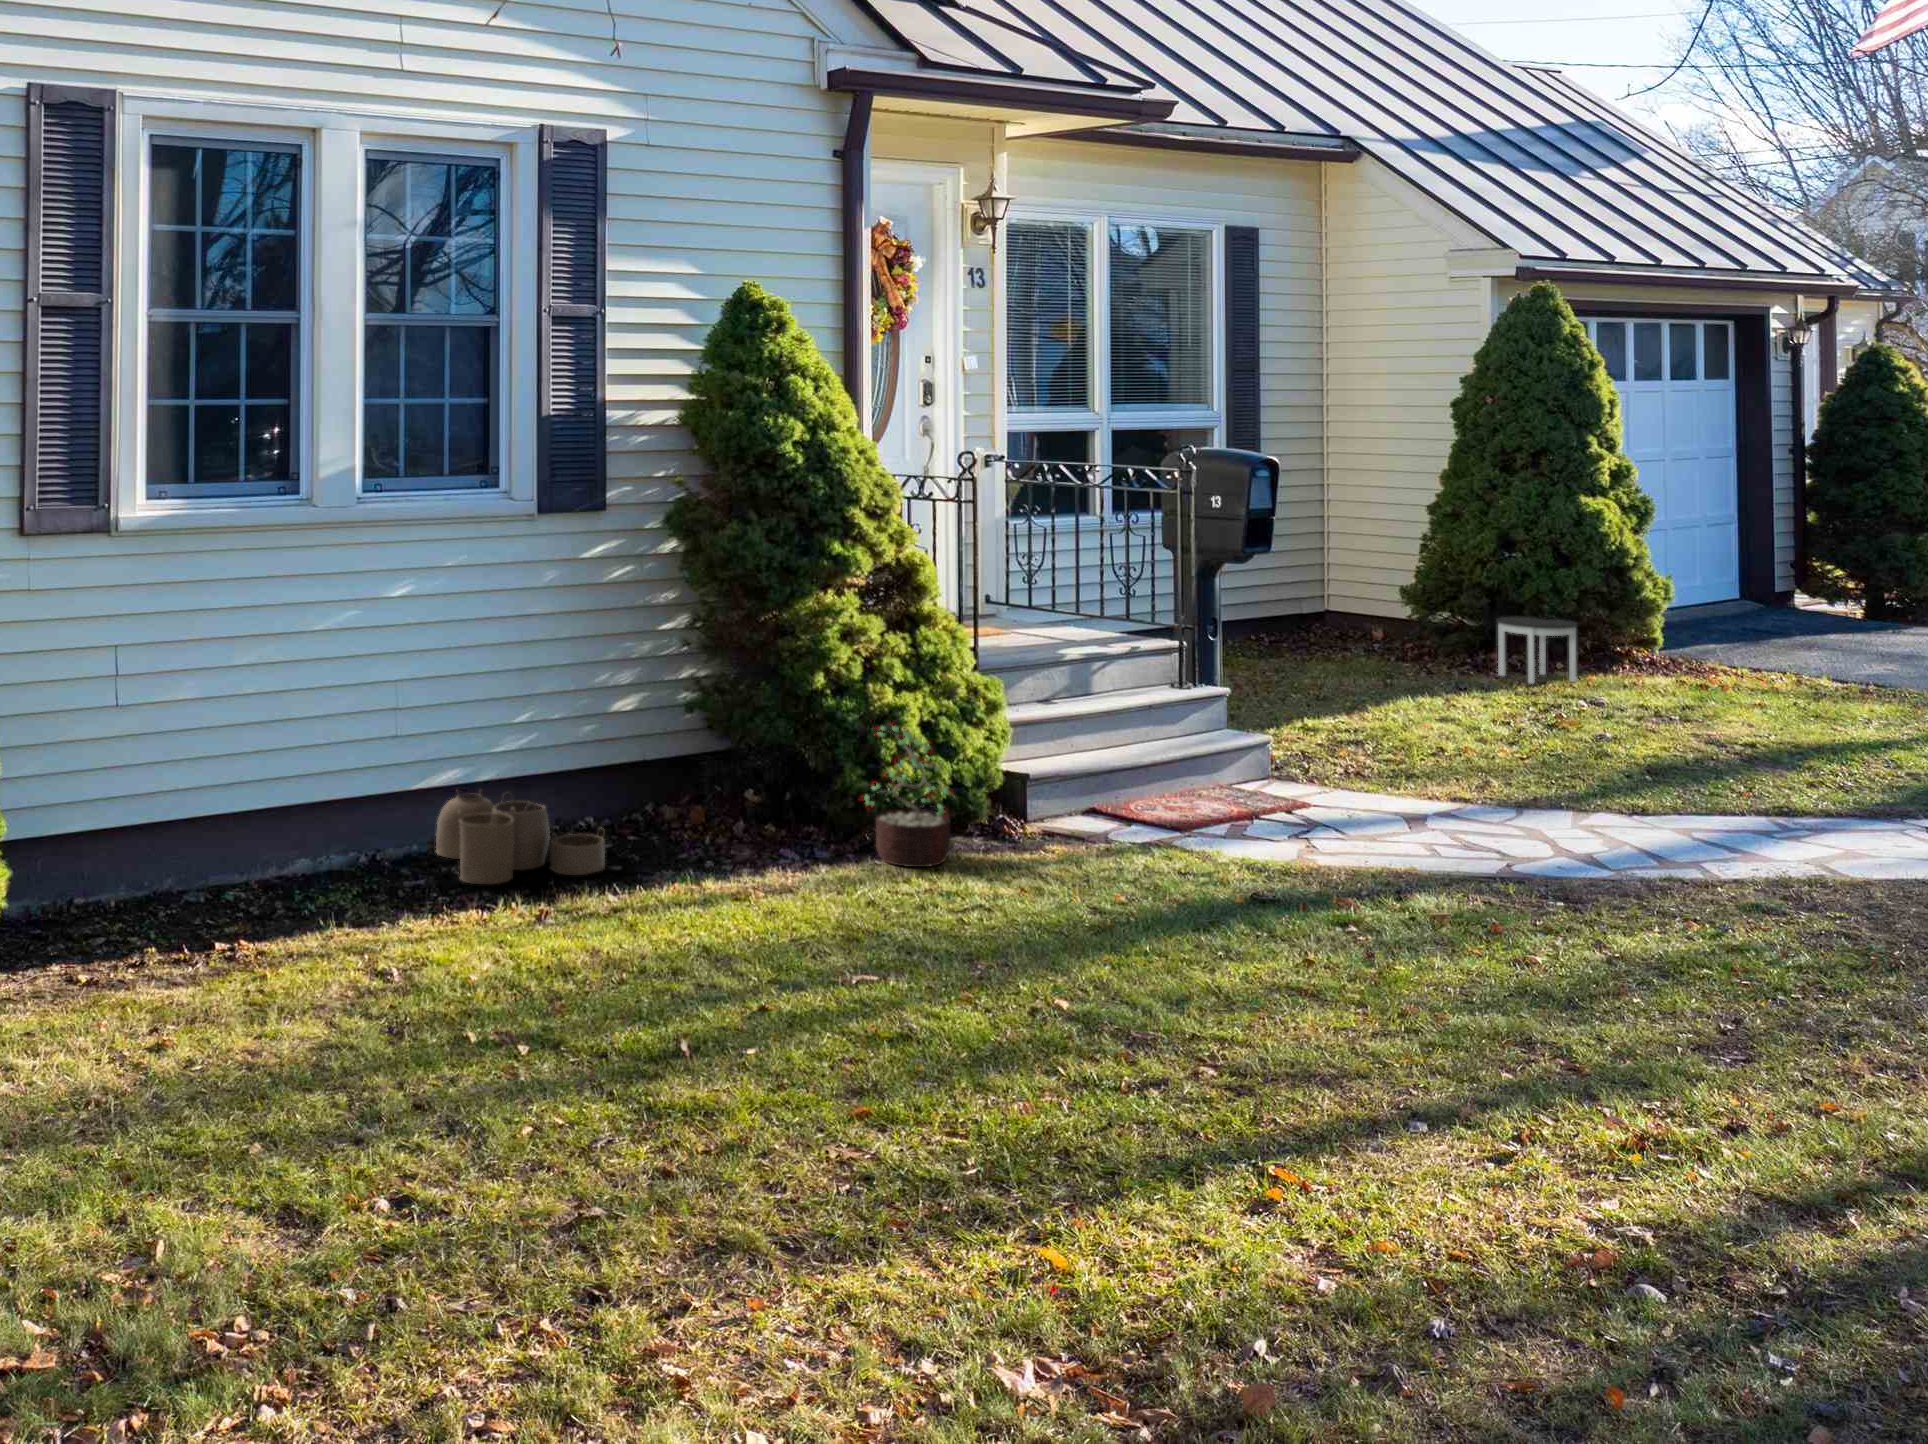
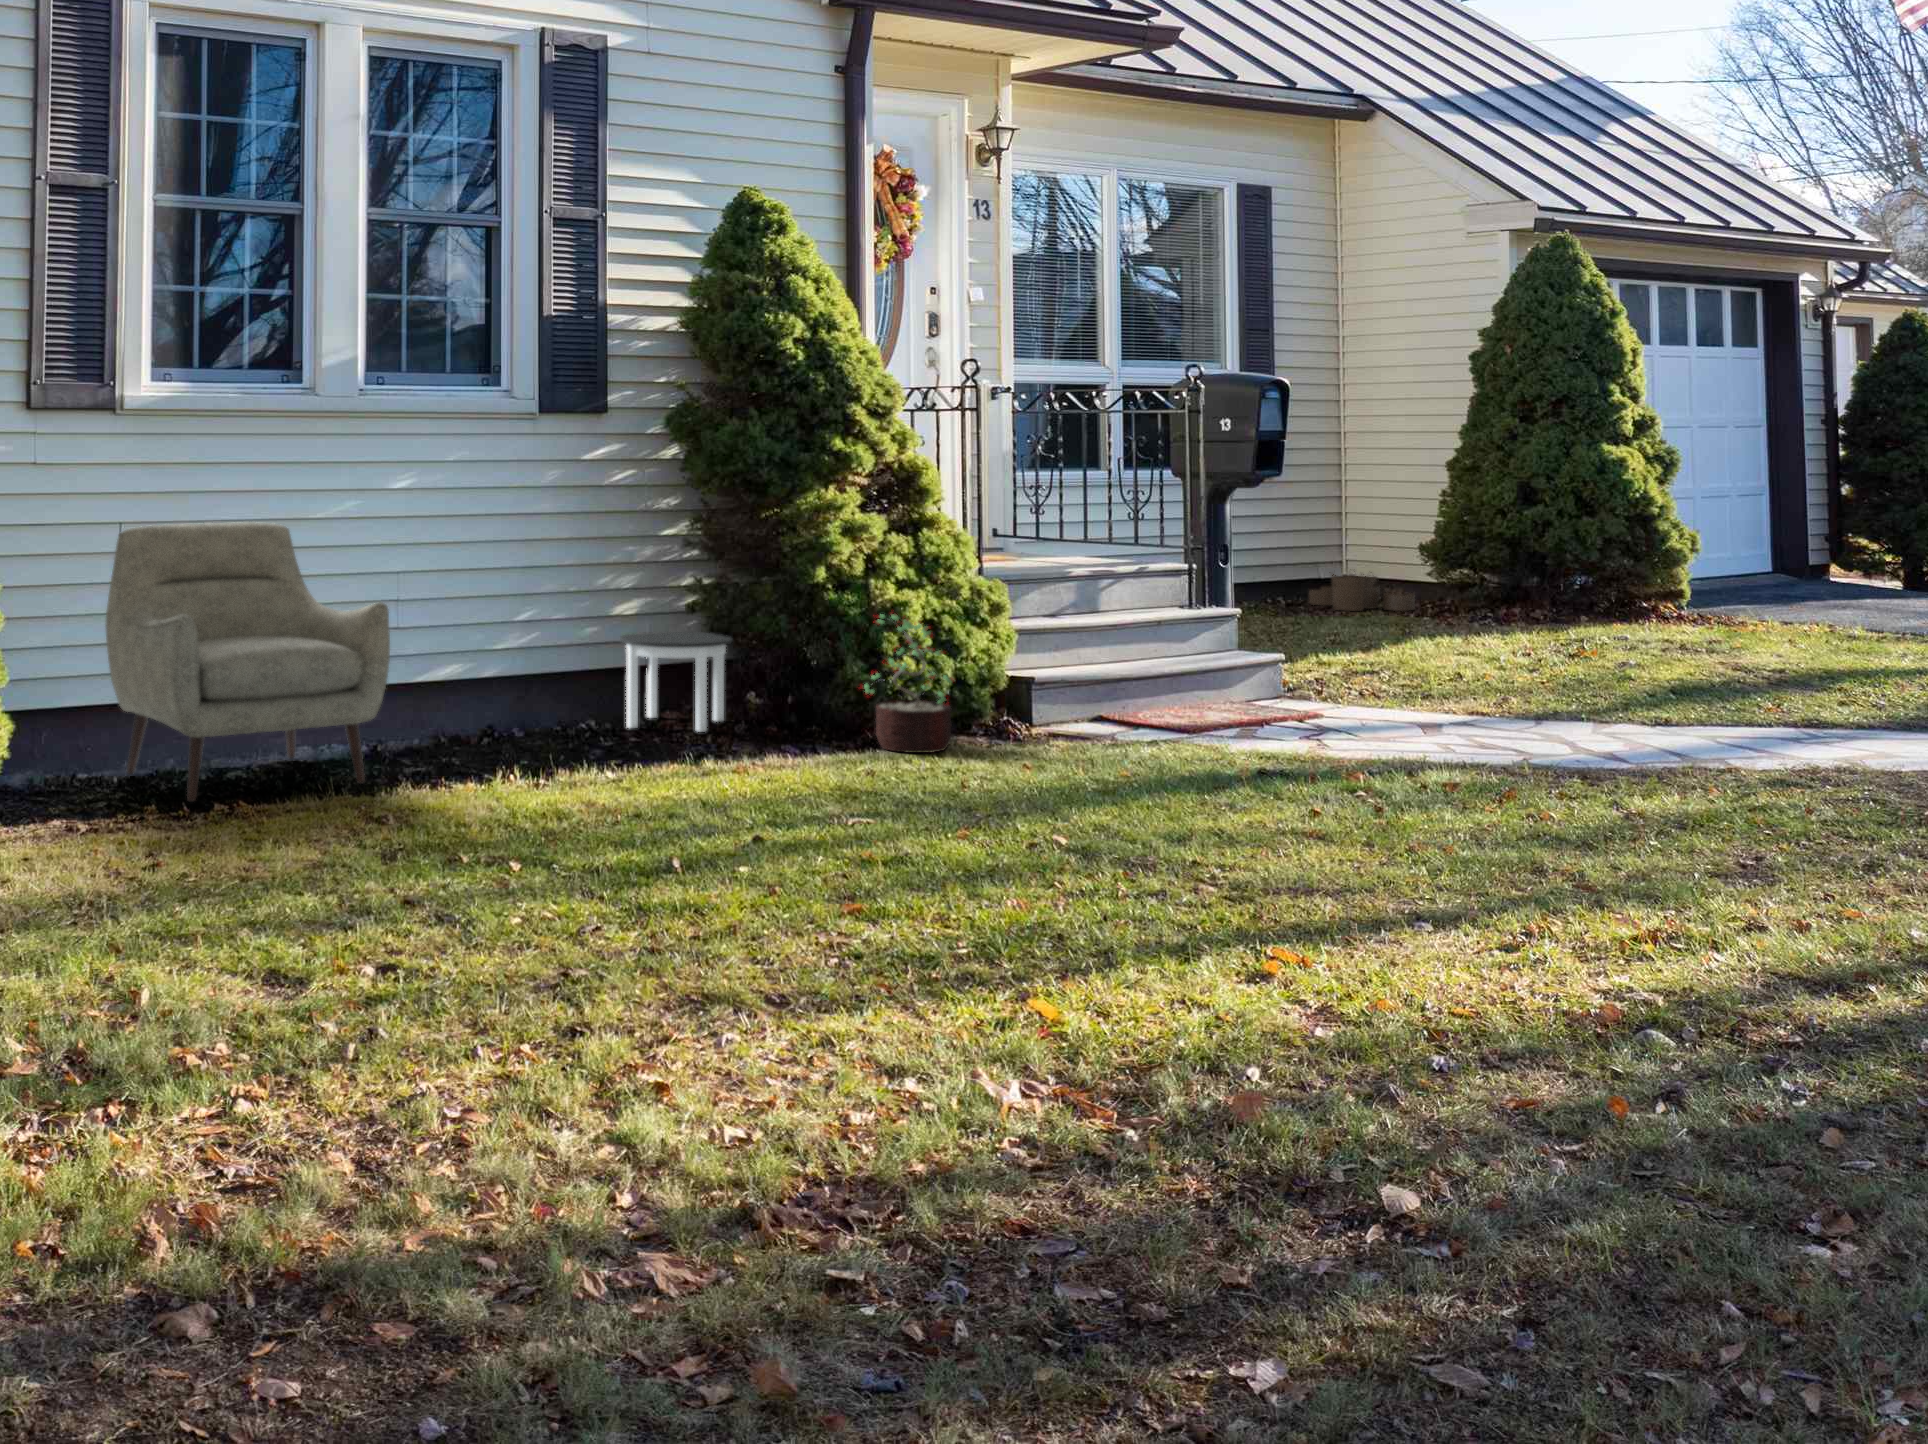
round table: present [1496,617,1577,684] -> present [620,632,732,732]
chair: none [104,646,394,952] -> present [105,522,390,802]
woven basket: present [436,794,605,884] -> present [1309,571,1415,611]

